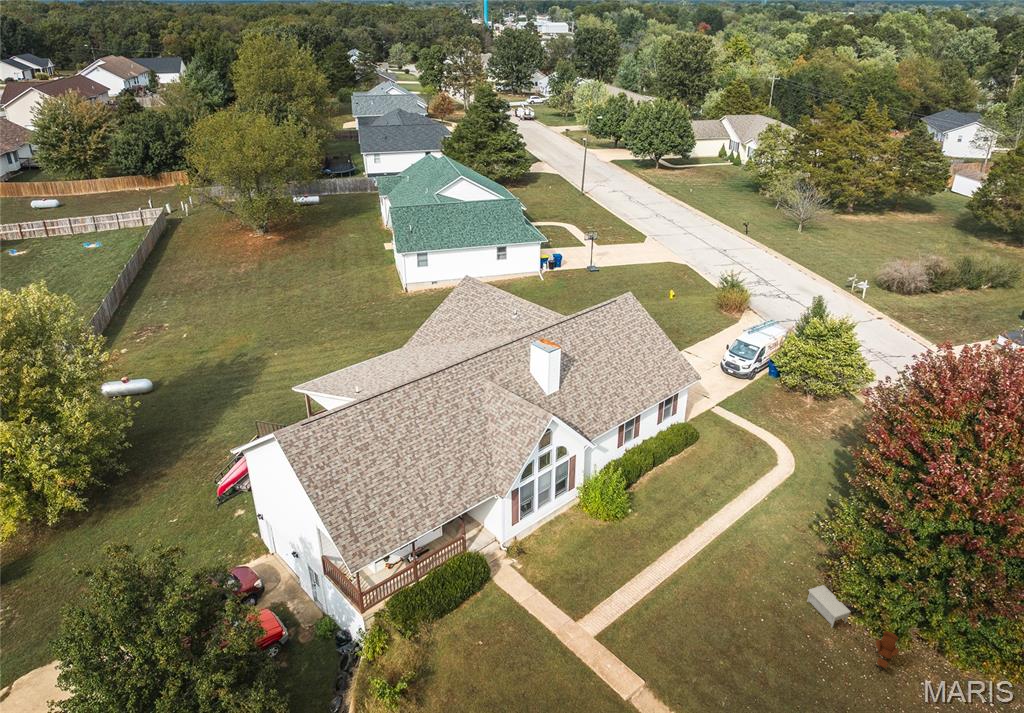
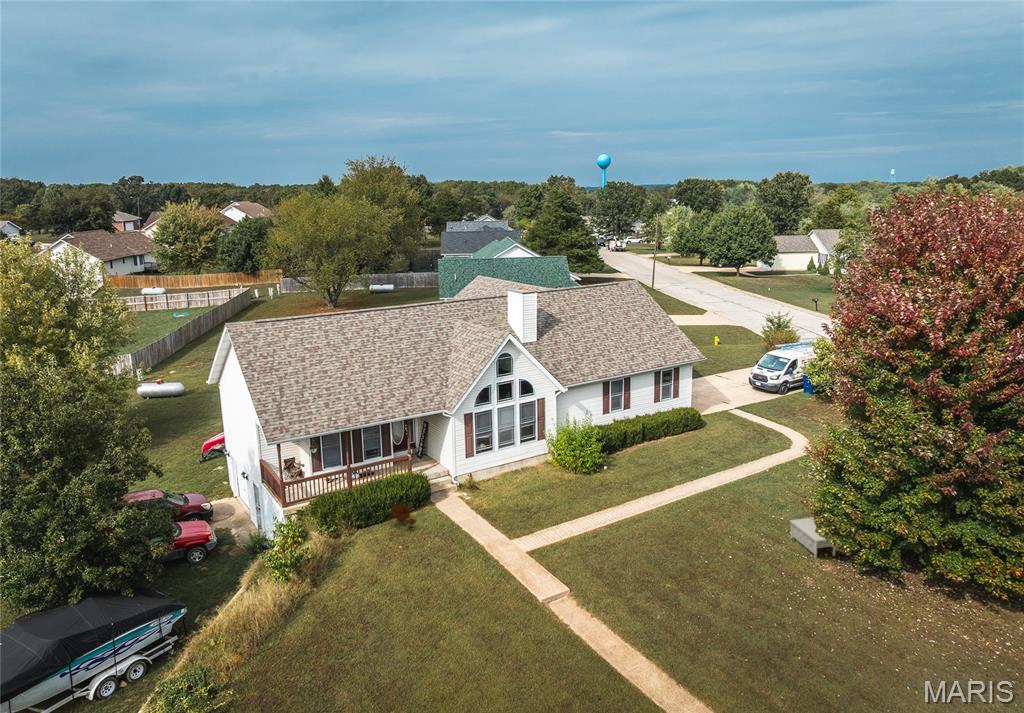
lounge chair: present [876,631,899,670] -> present [391,504,416,528]

